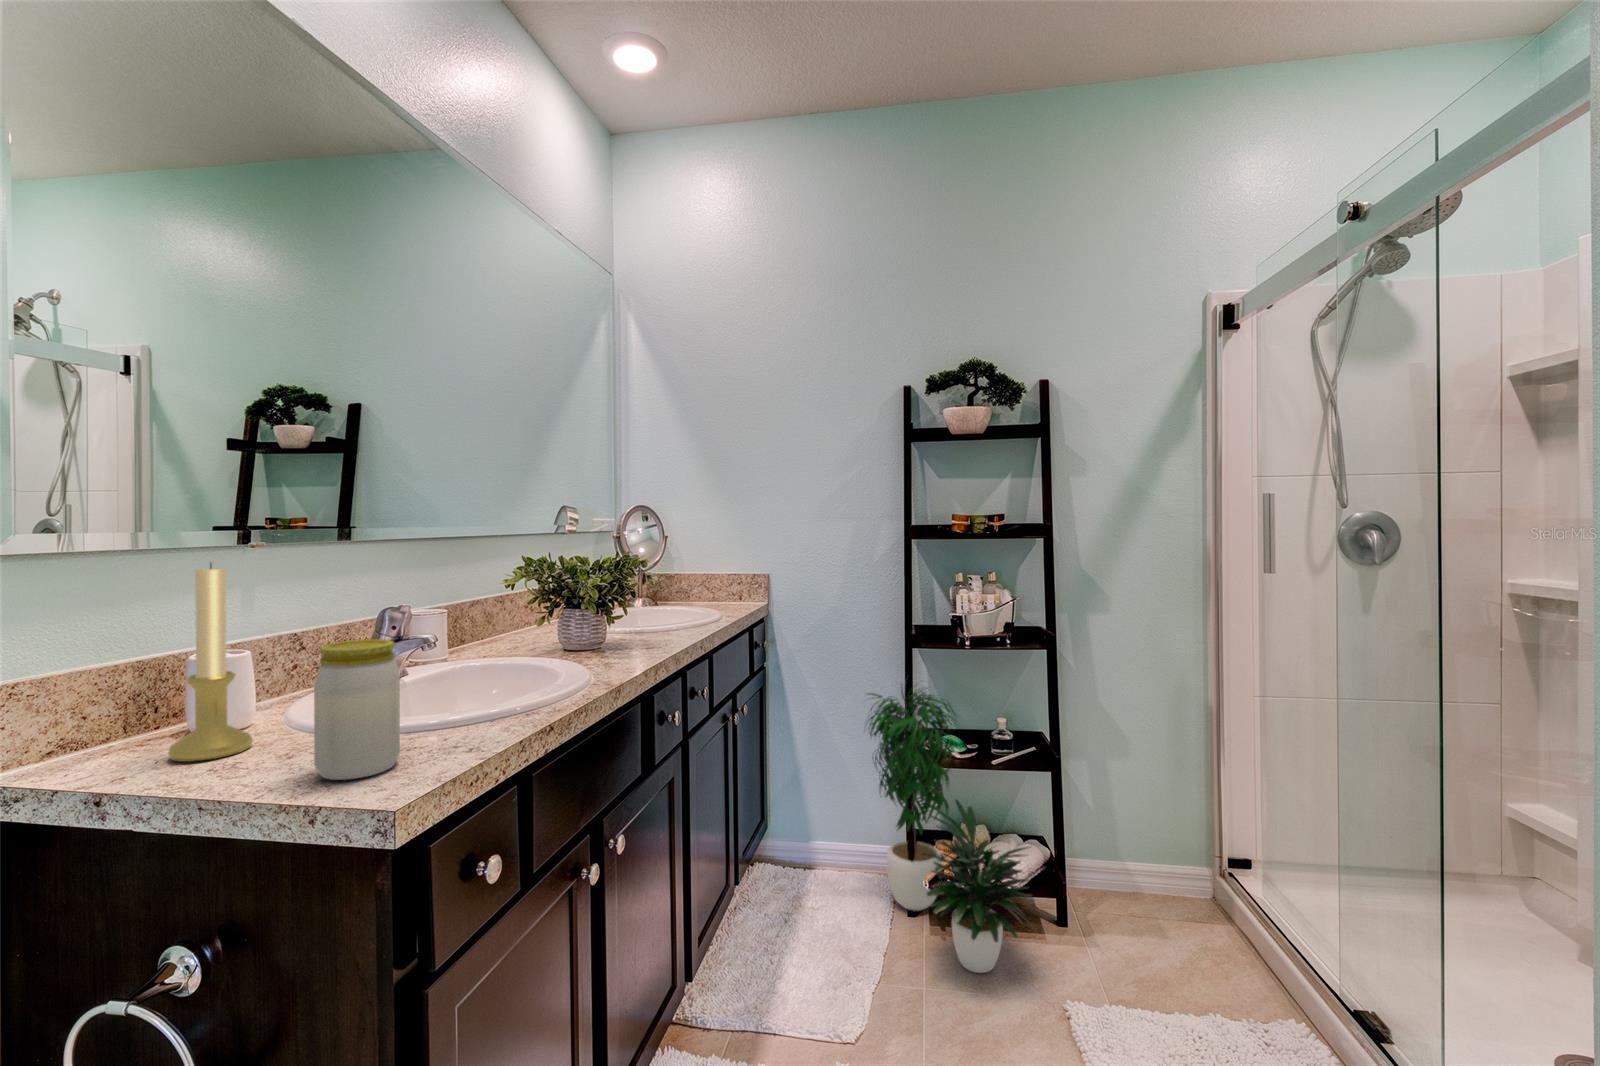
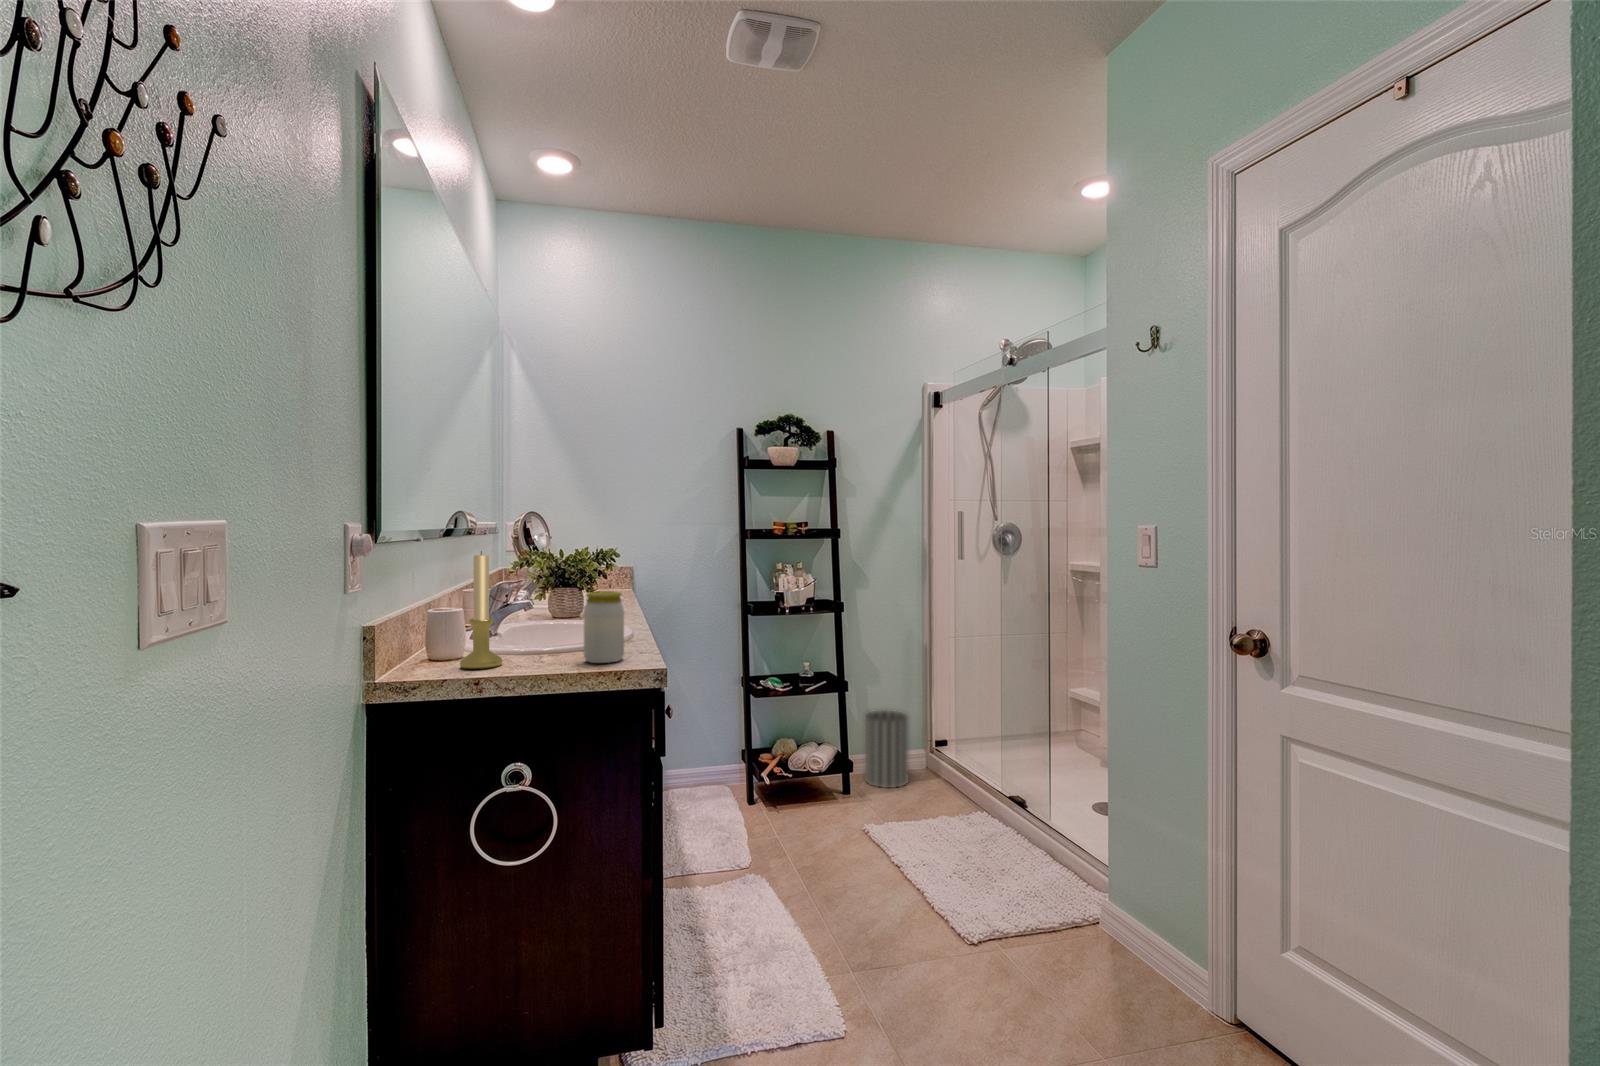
potted plant: present [867,689,1031,973] -> none [714,636,845,821]
wastebasket: none [1096,800,1170,931] -> present [865,711,908,788]

